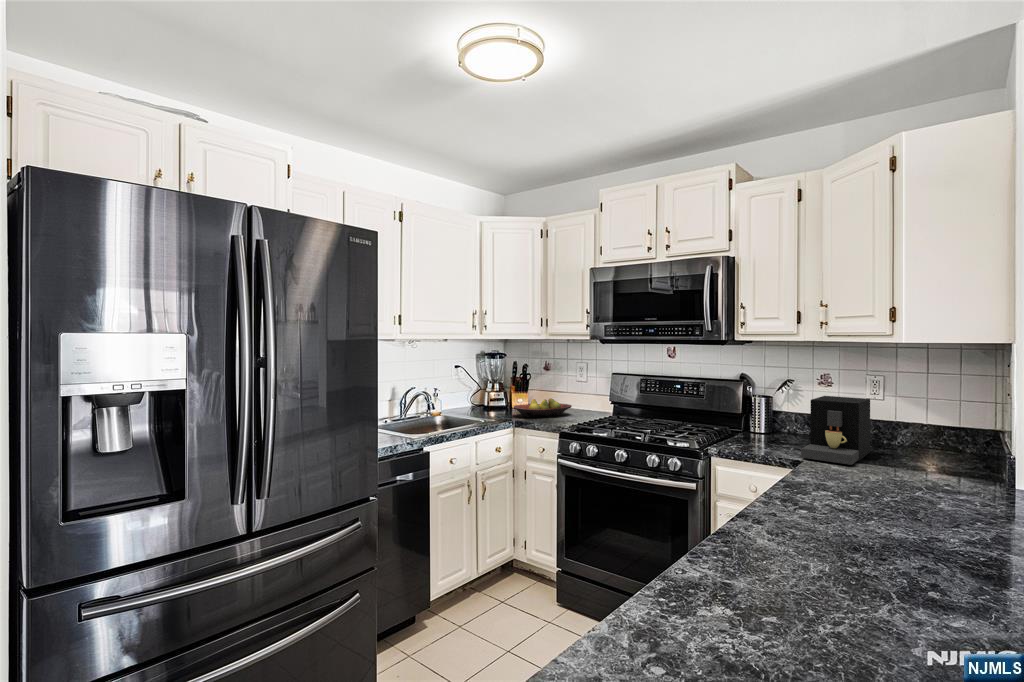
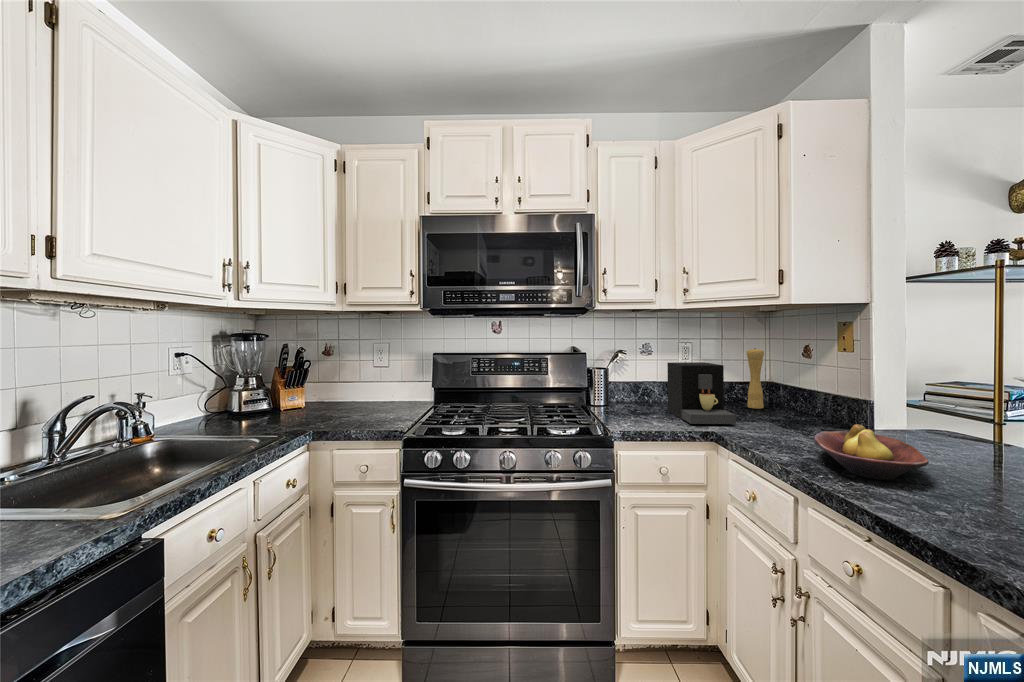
pepper mill: none [945,387,969,460] -> present [747,348,764,409]
fruit bowl: present [514,398,572,417] -> present [814,425,929,480]

